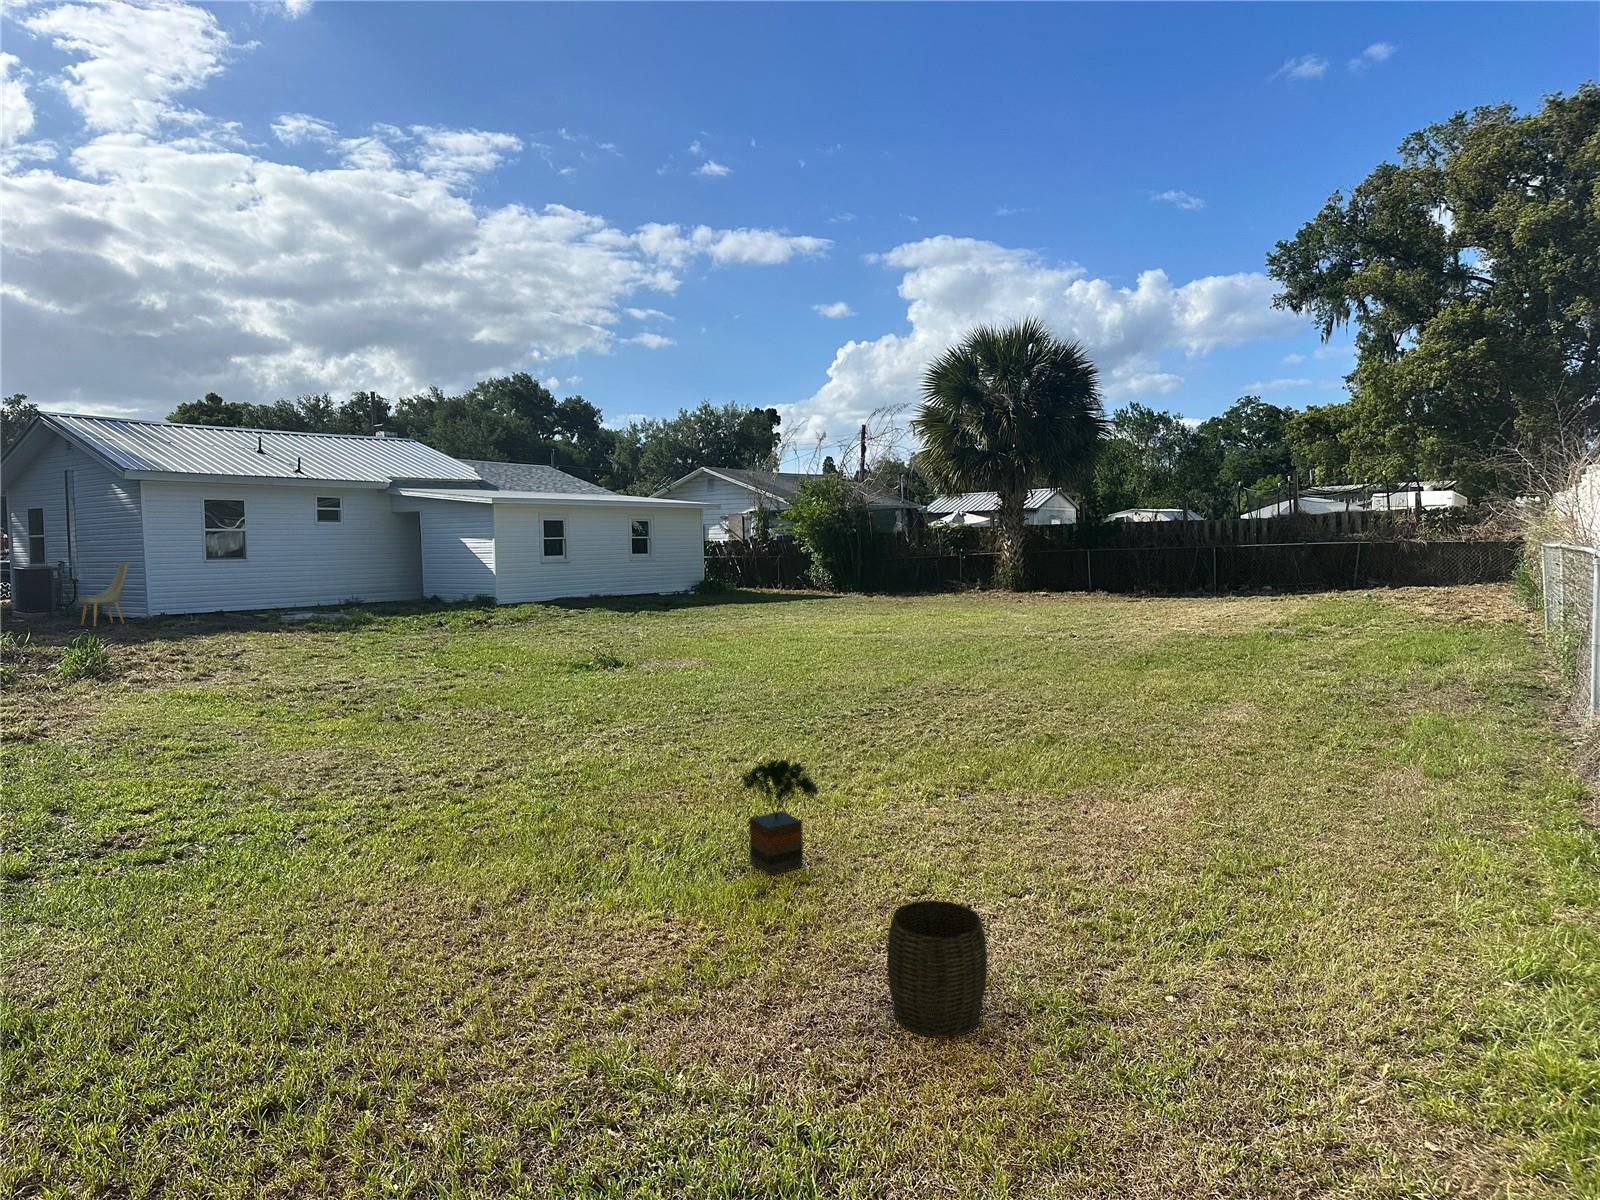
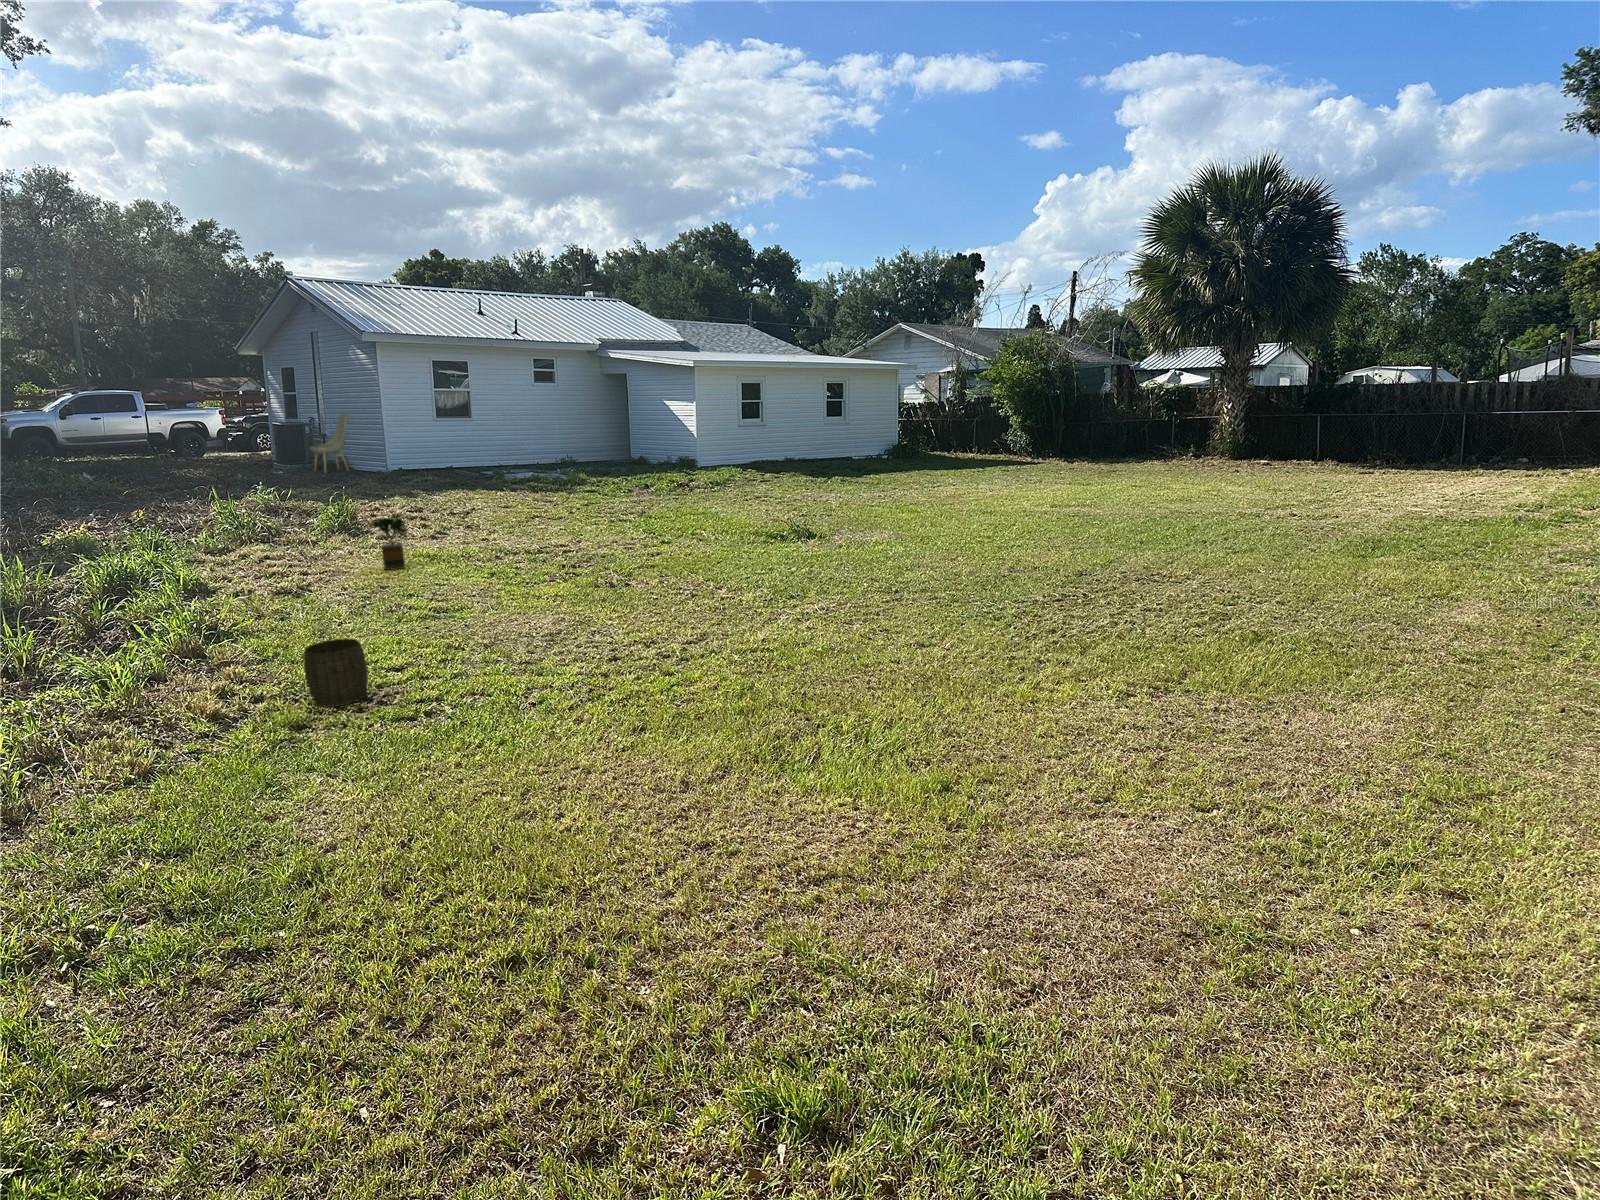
potted tree: present [741,759,819,875] -> present [373,518,408,570]
woven basket: present [887,900,987,1038] -> present [303,638,368,707]

